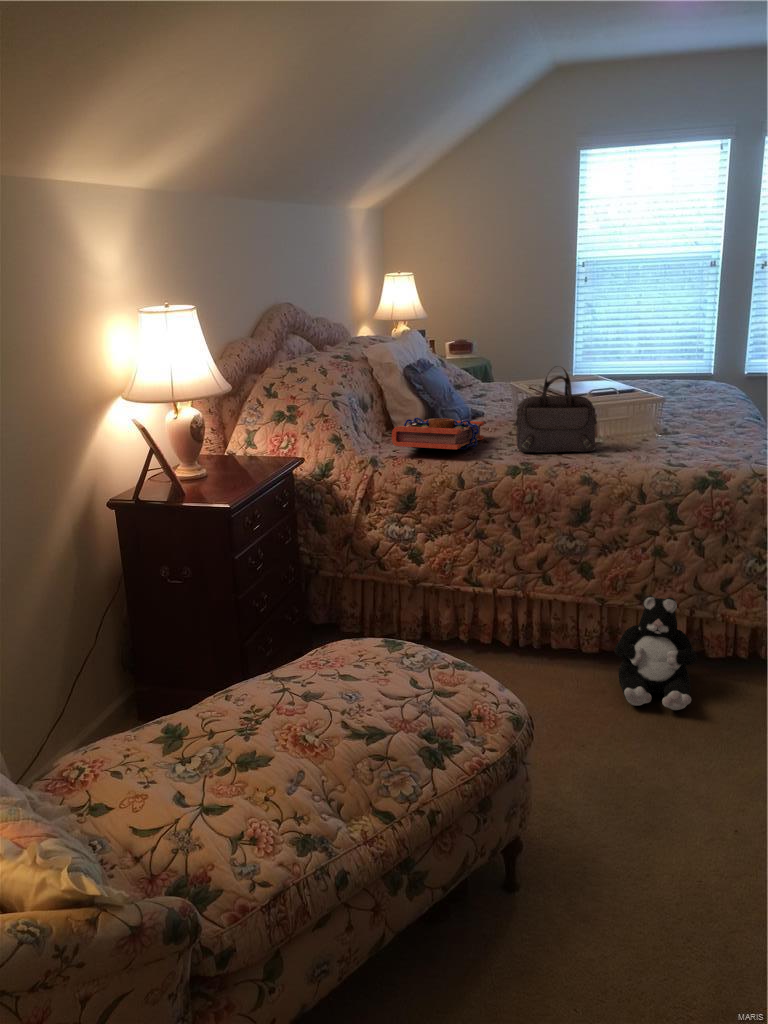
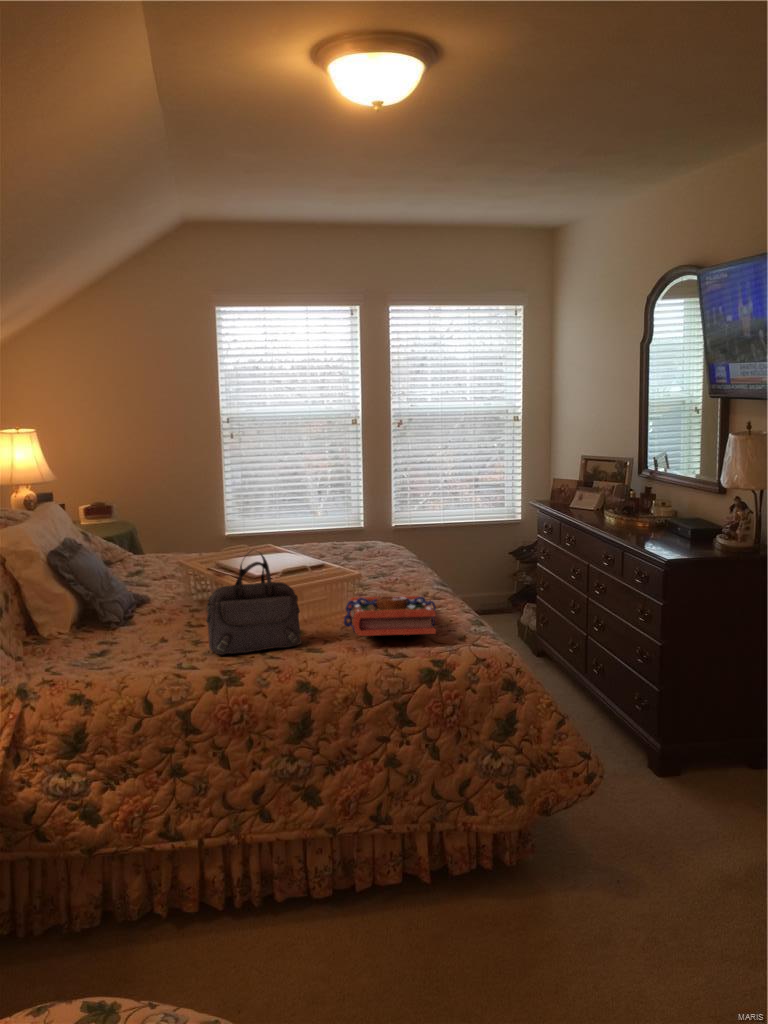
book: present [392,417,484,450] -> present [344,596,436,636]
plush toy: present [614,596,697,710] -> none [357,815,456,964]

